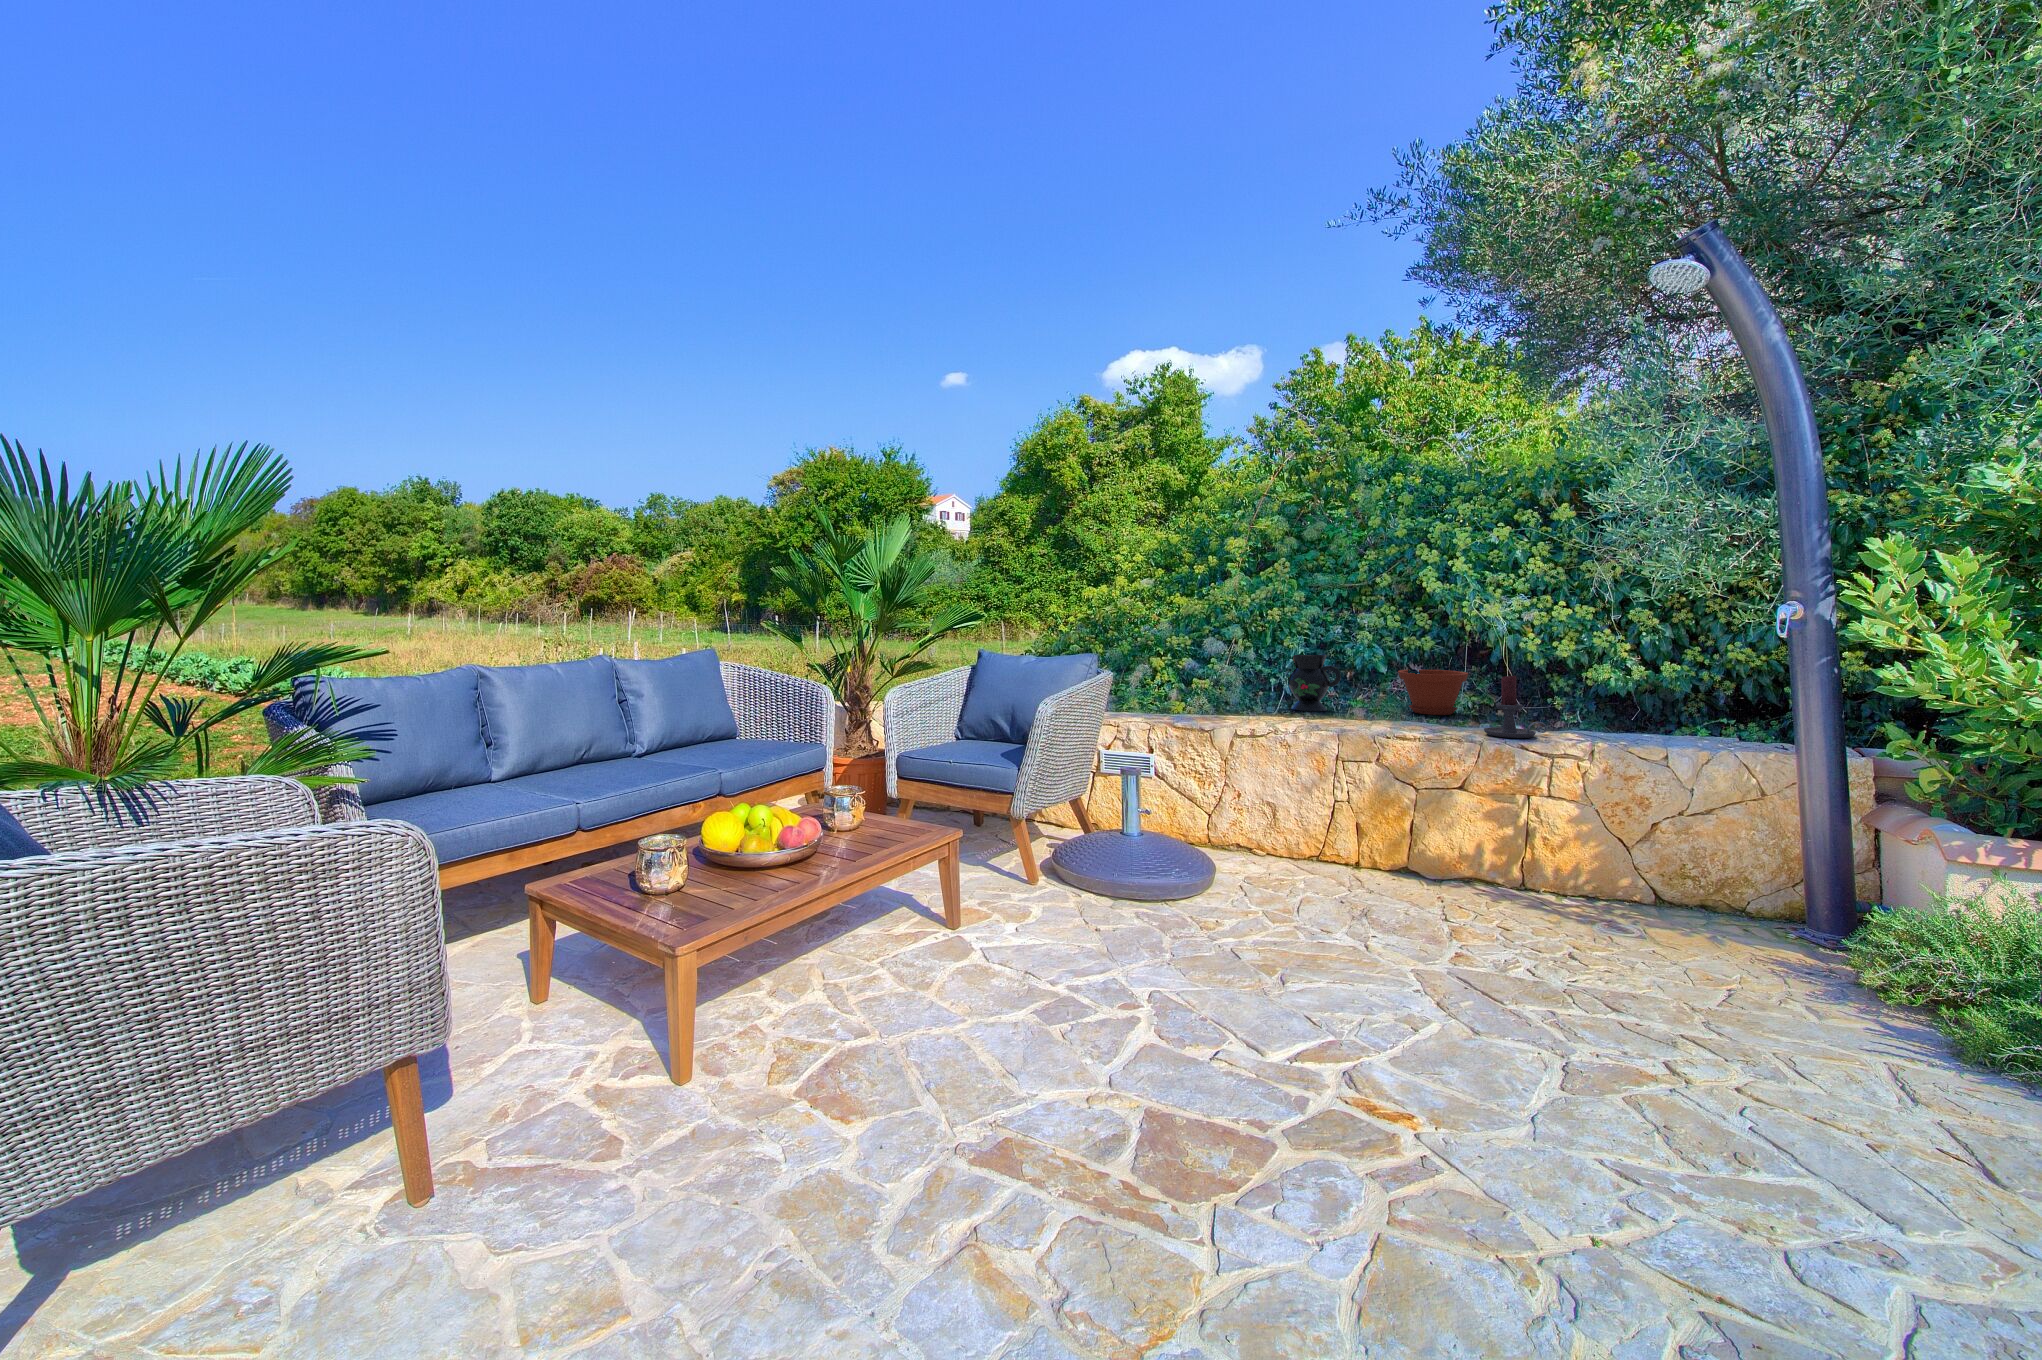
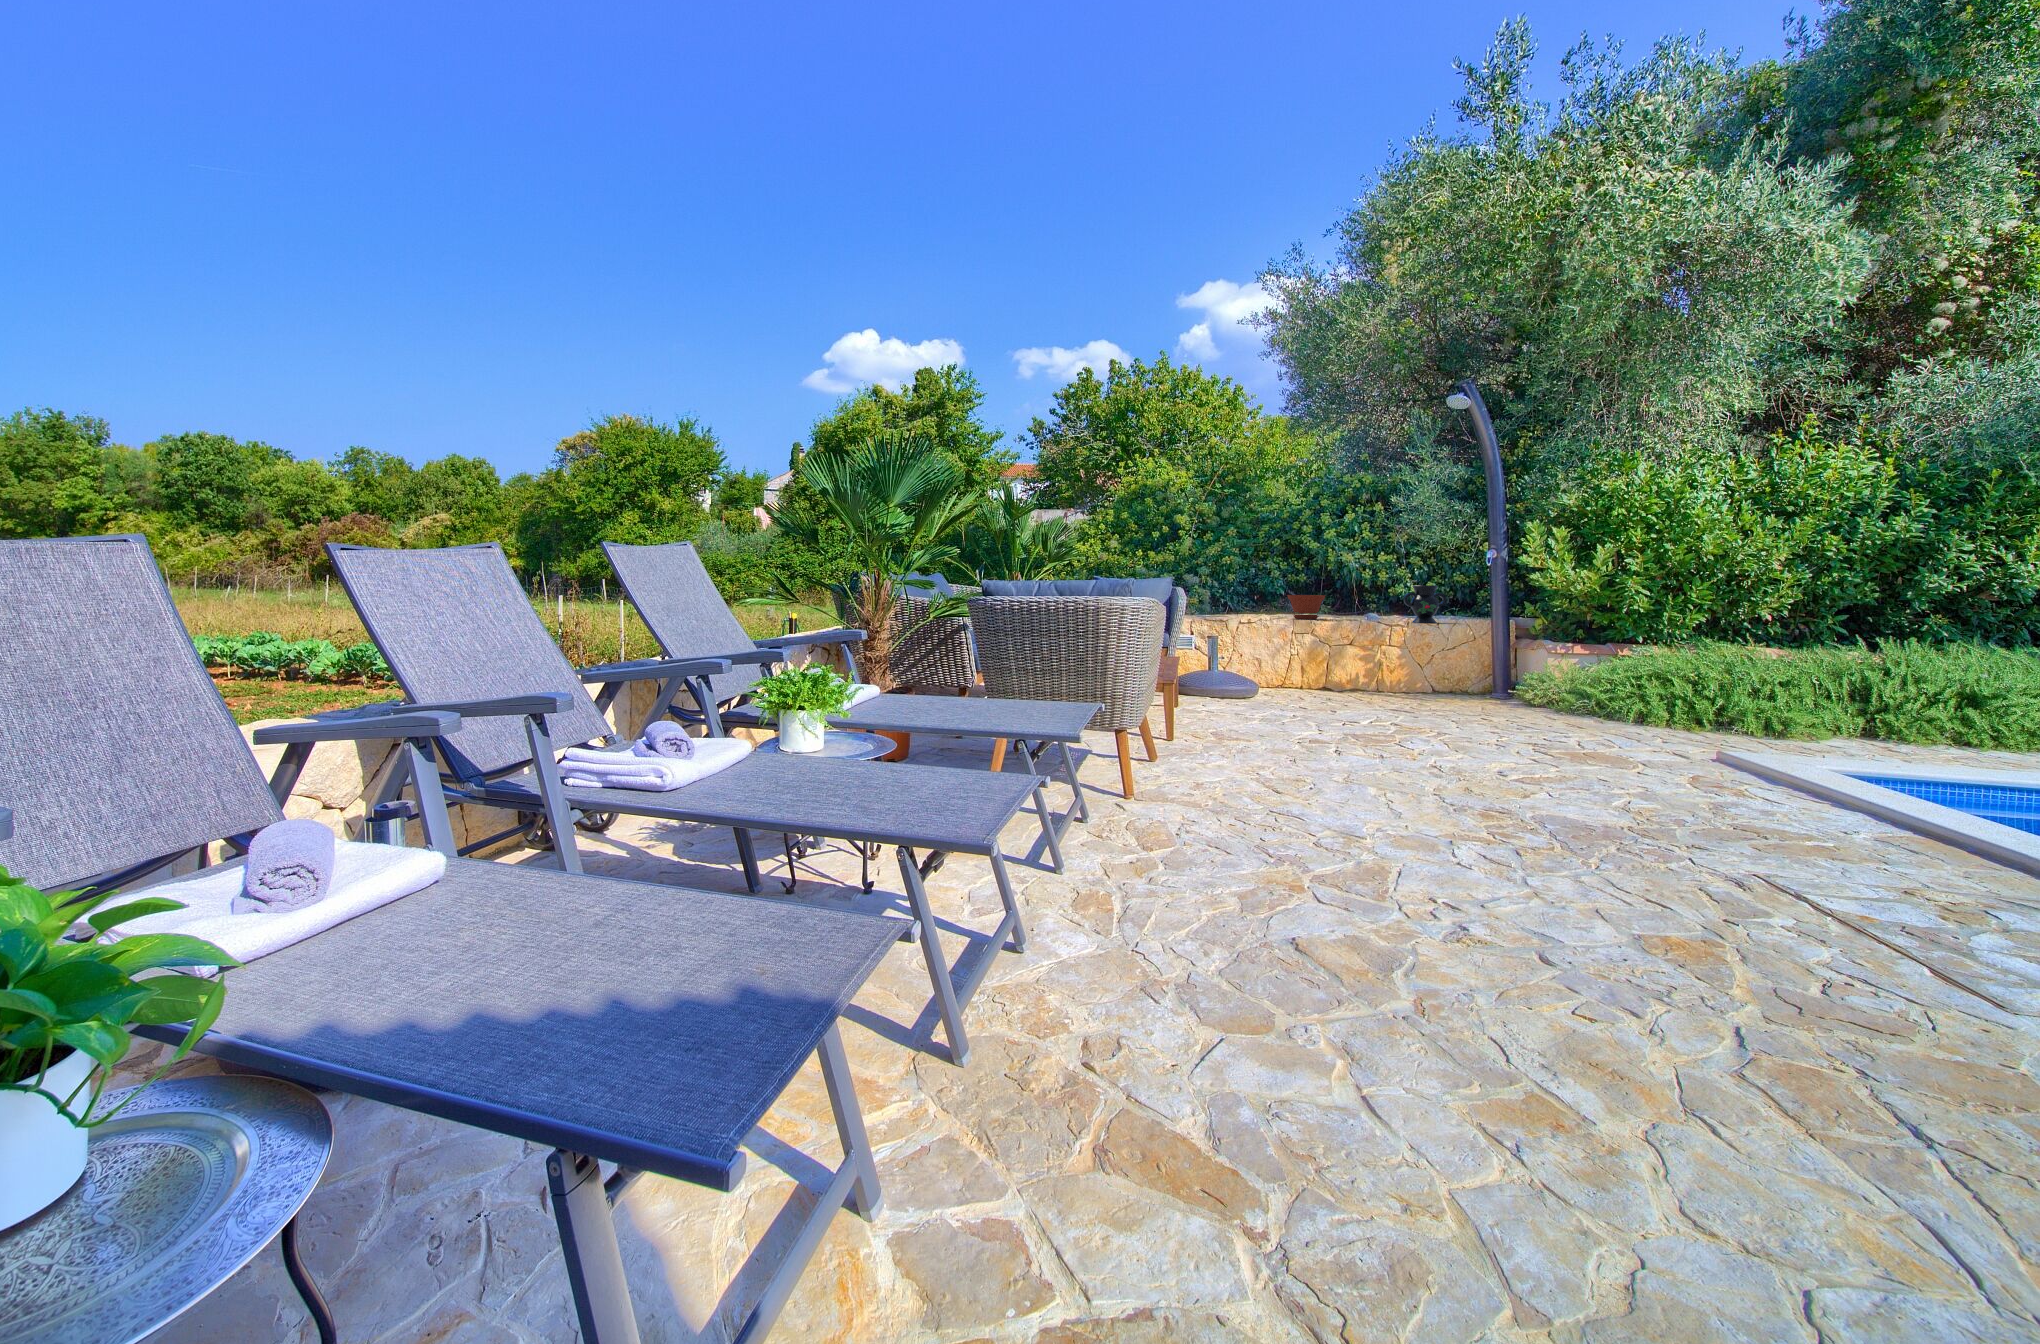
decorative vase: present [1289,654,1341,711] -> present [1403,585,1446,623]
candle holder: present [1484,676,1547,738] -> none [1351,589,1380,622]

